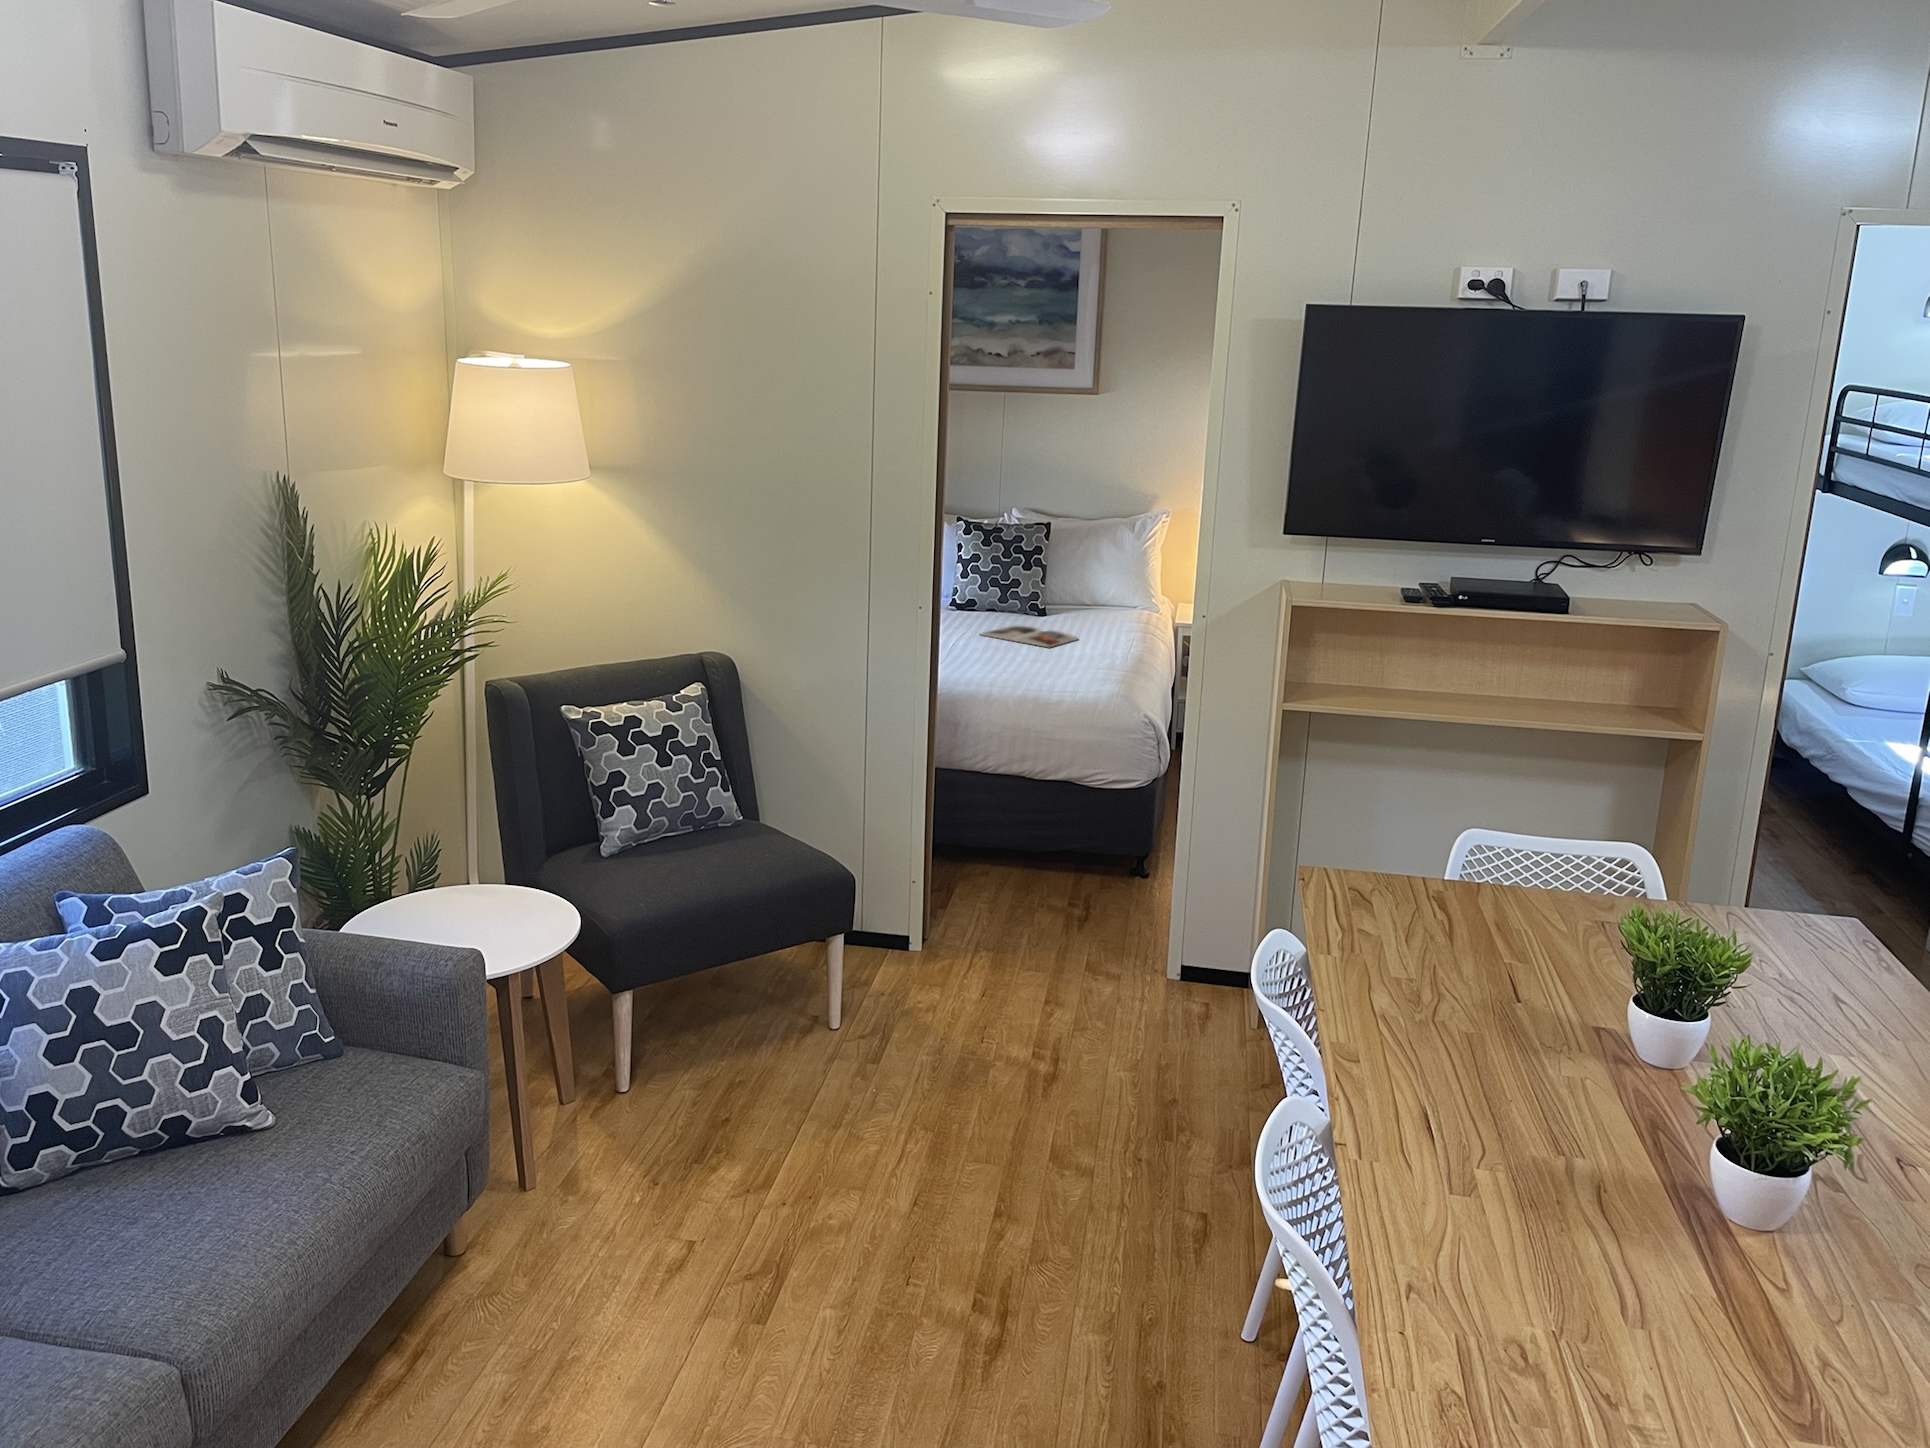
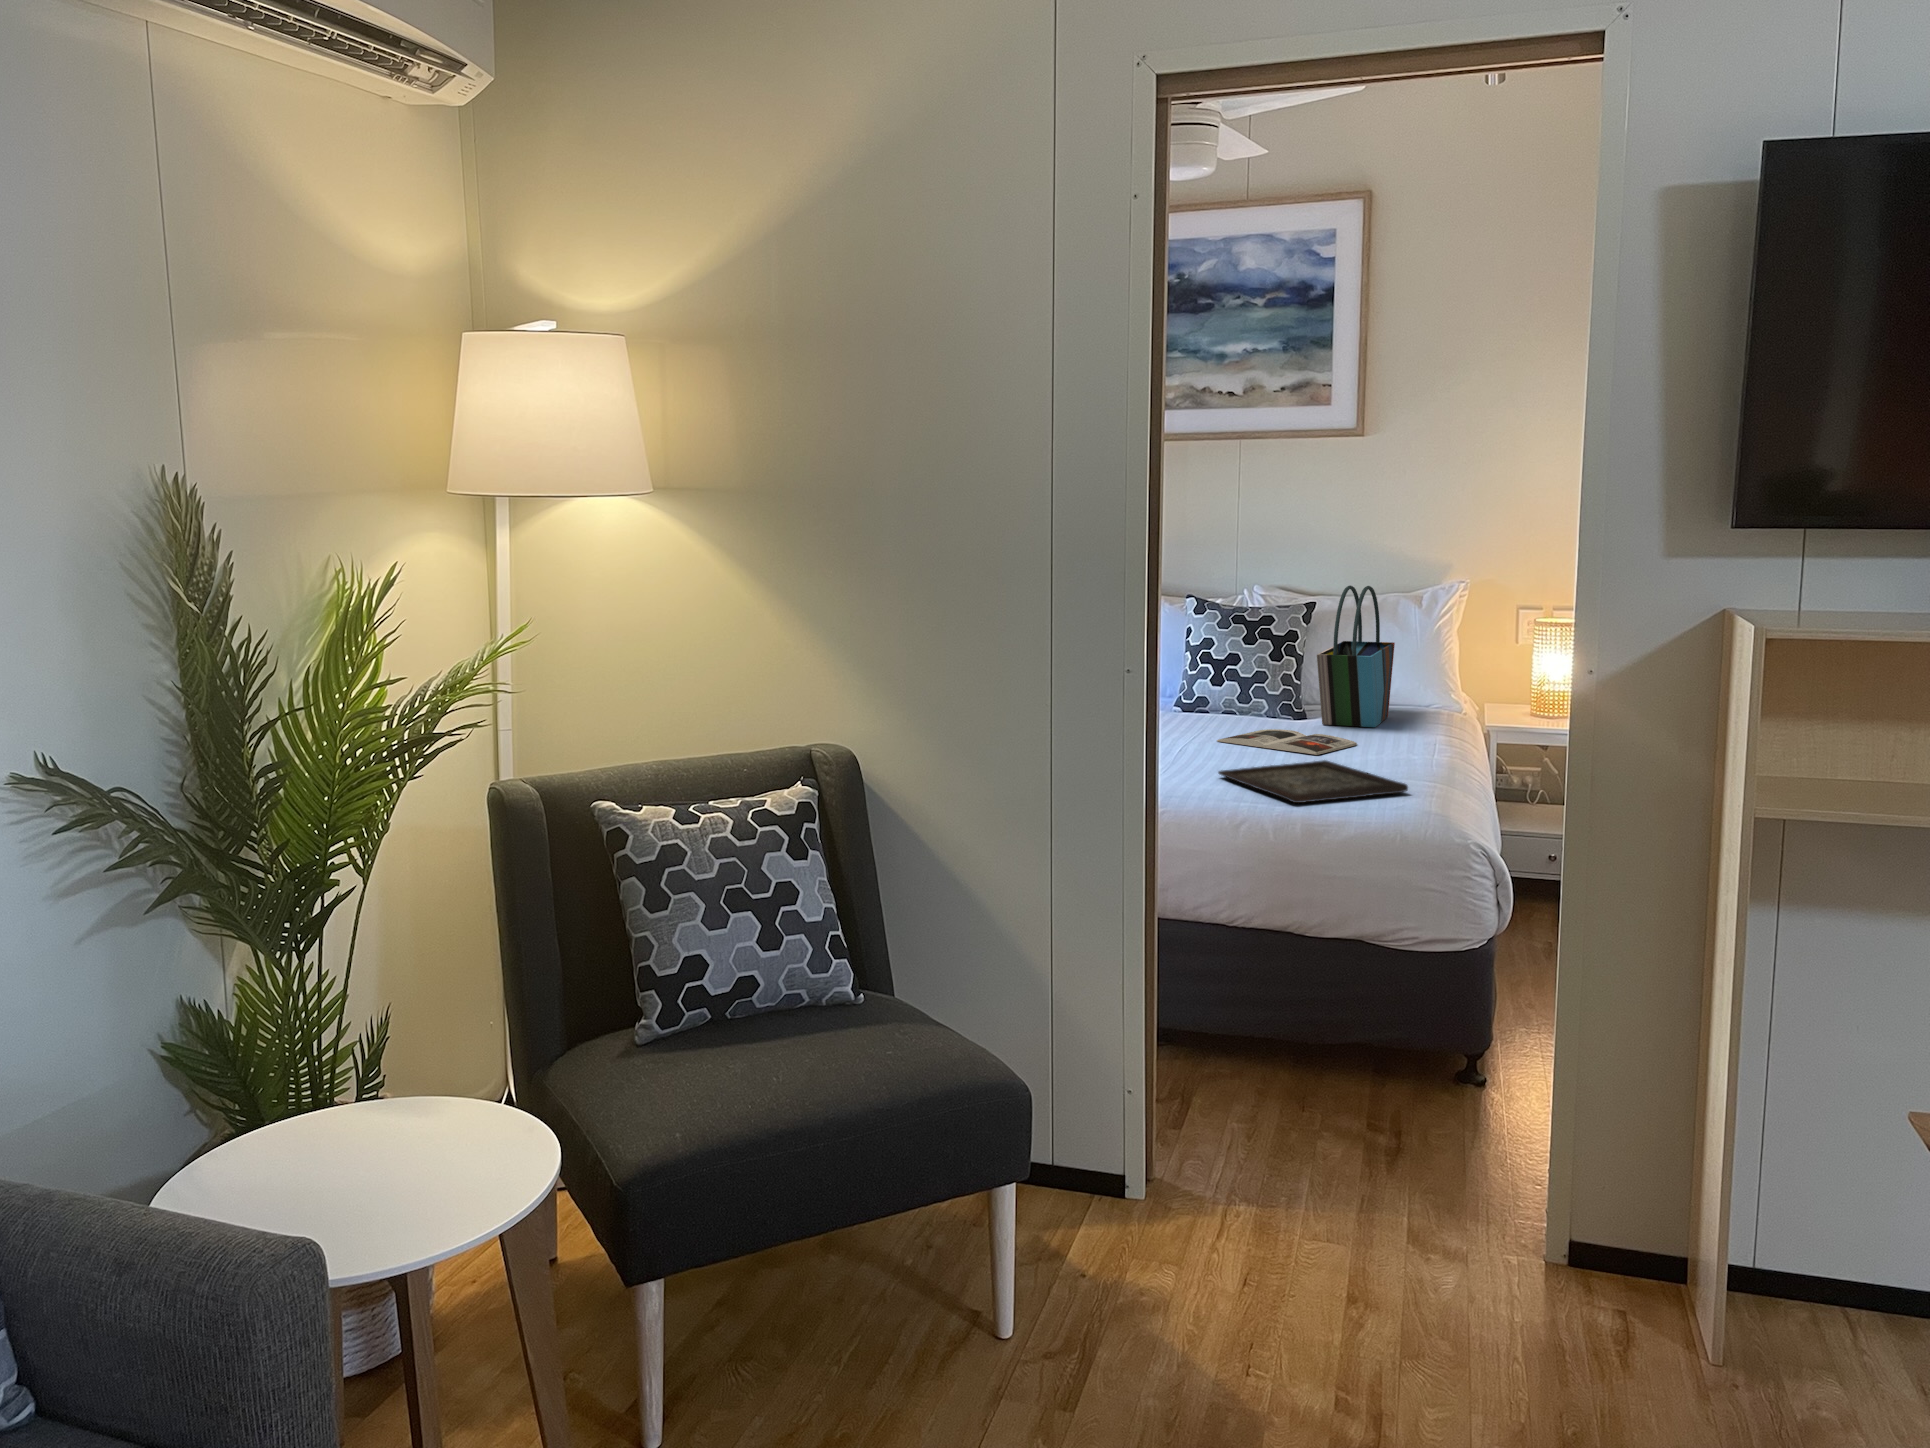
tote bag: none [1054,517,1112,624] -> present [1317,585,1395,727]
tray: none [978,653,1107,687] -> present [1218,760,1408,803]

